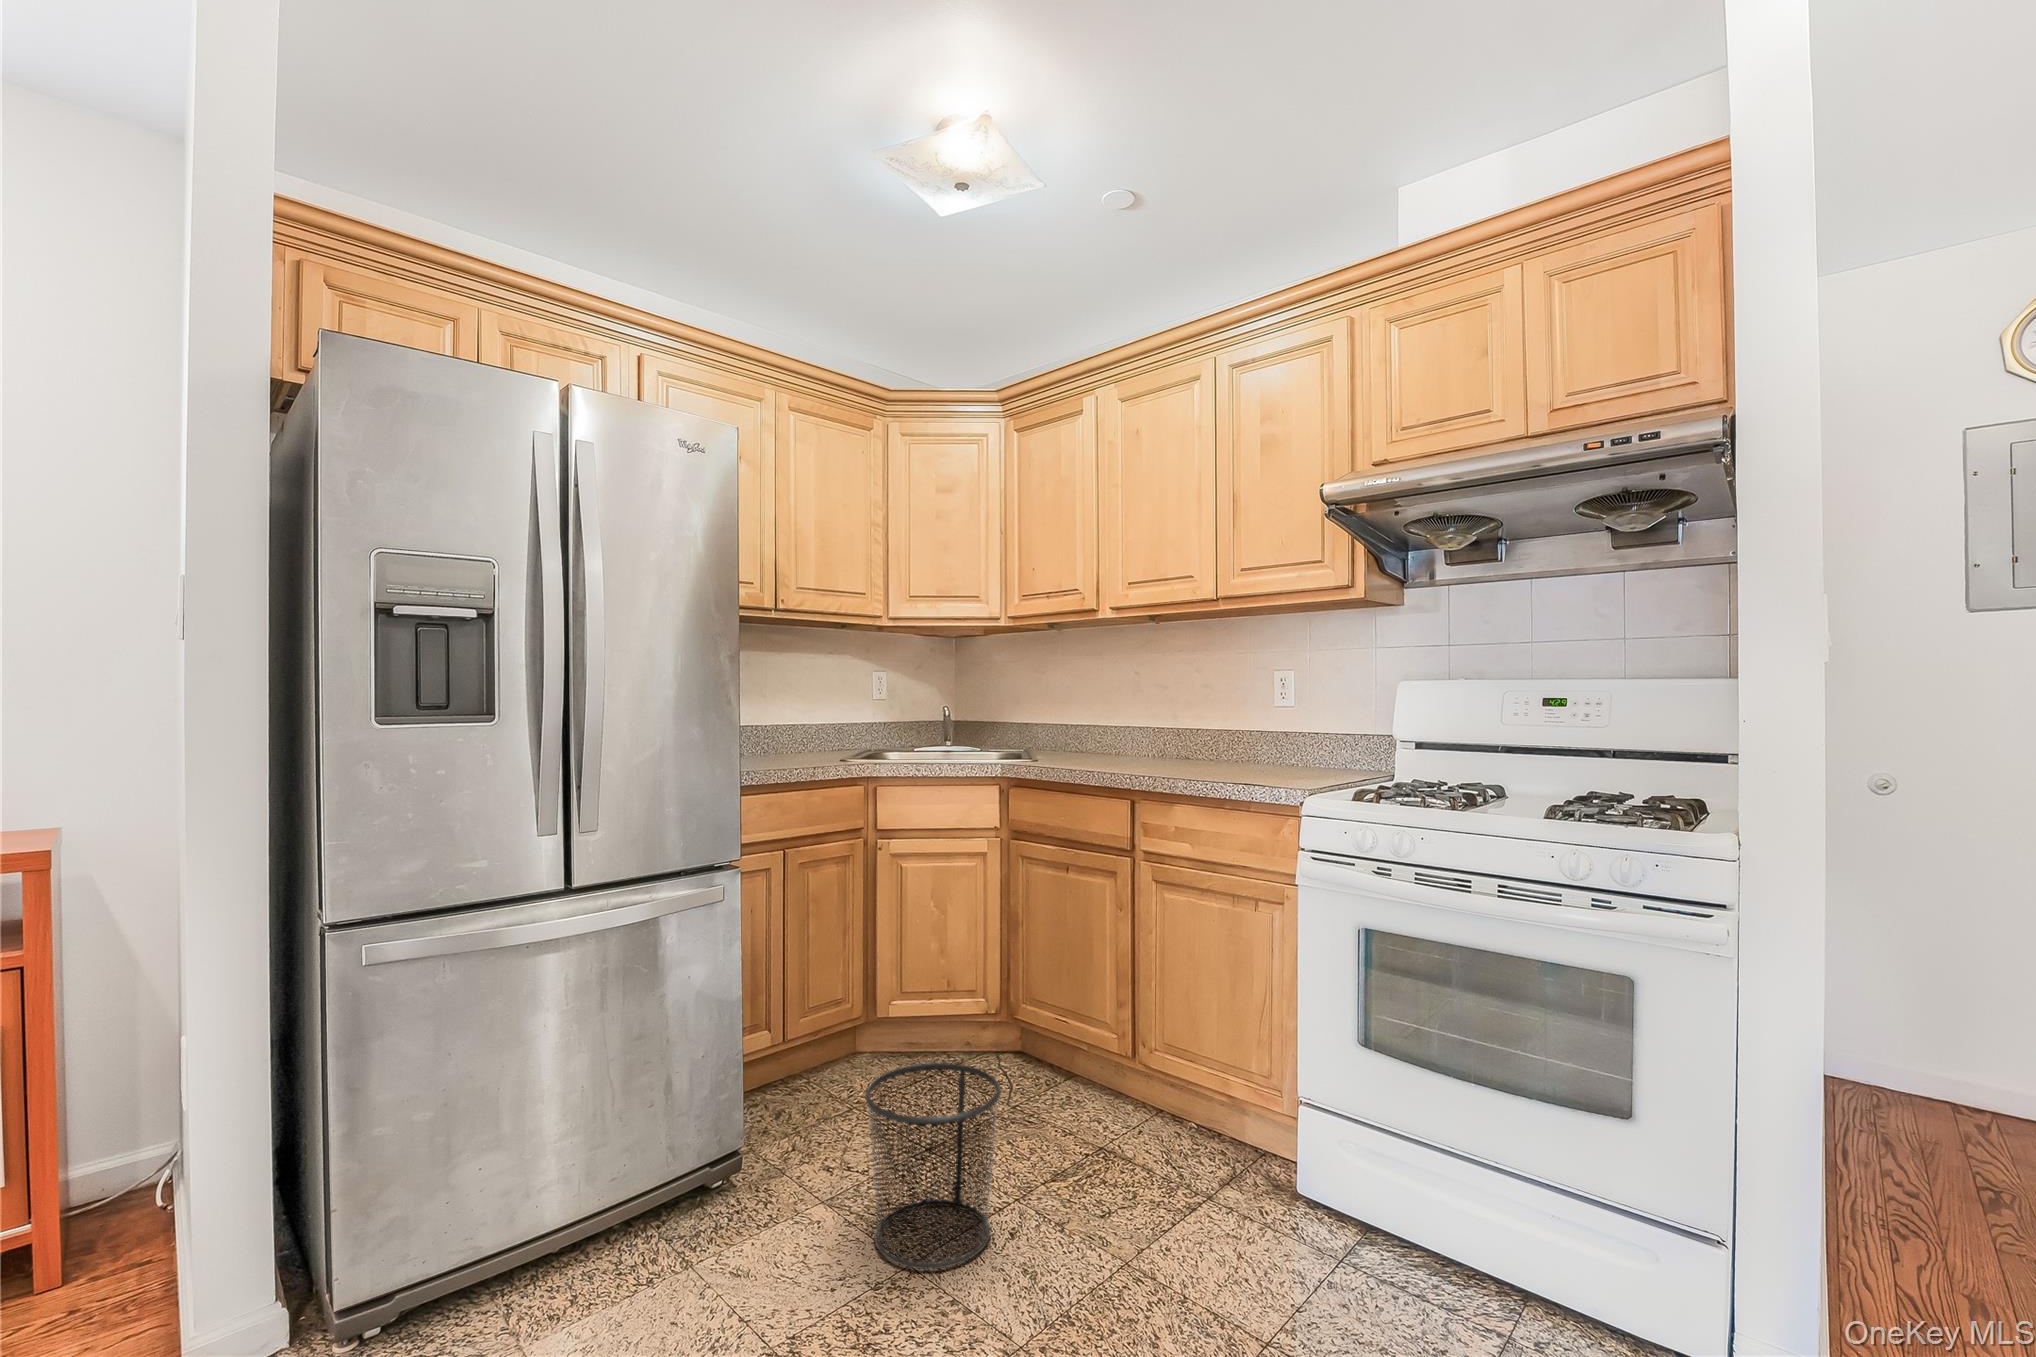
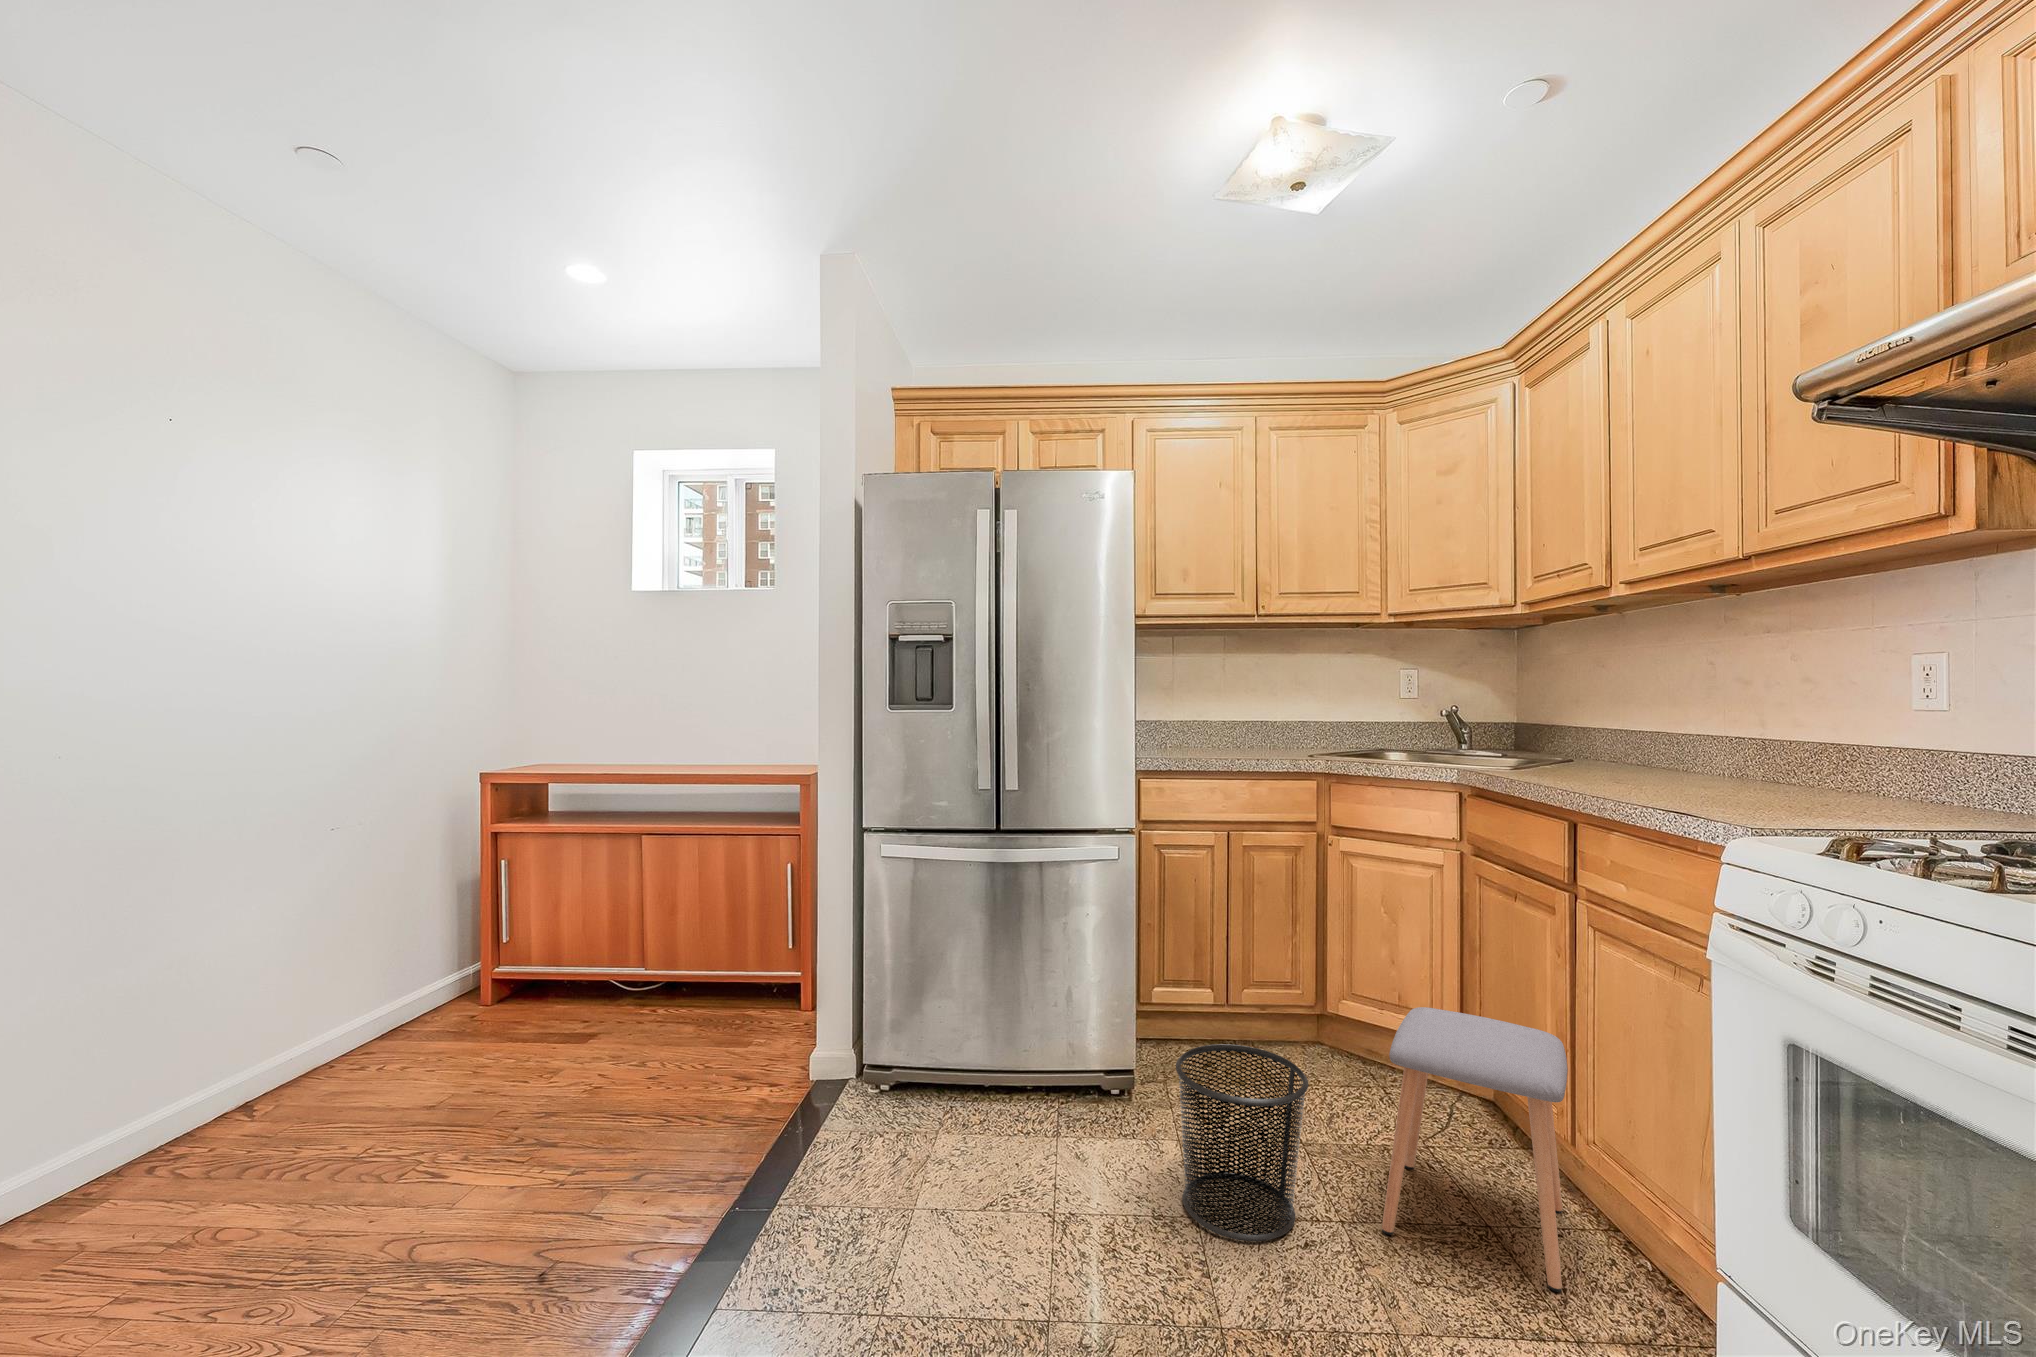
stool: none [1013,969,1179,1192] -> present [1382,1007,1568,1292]

